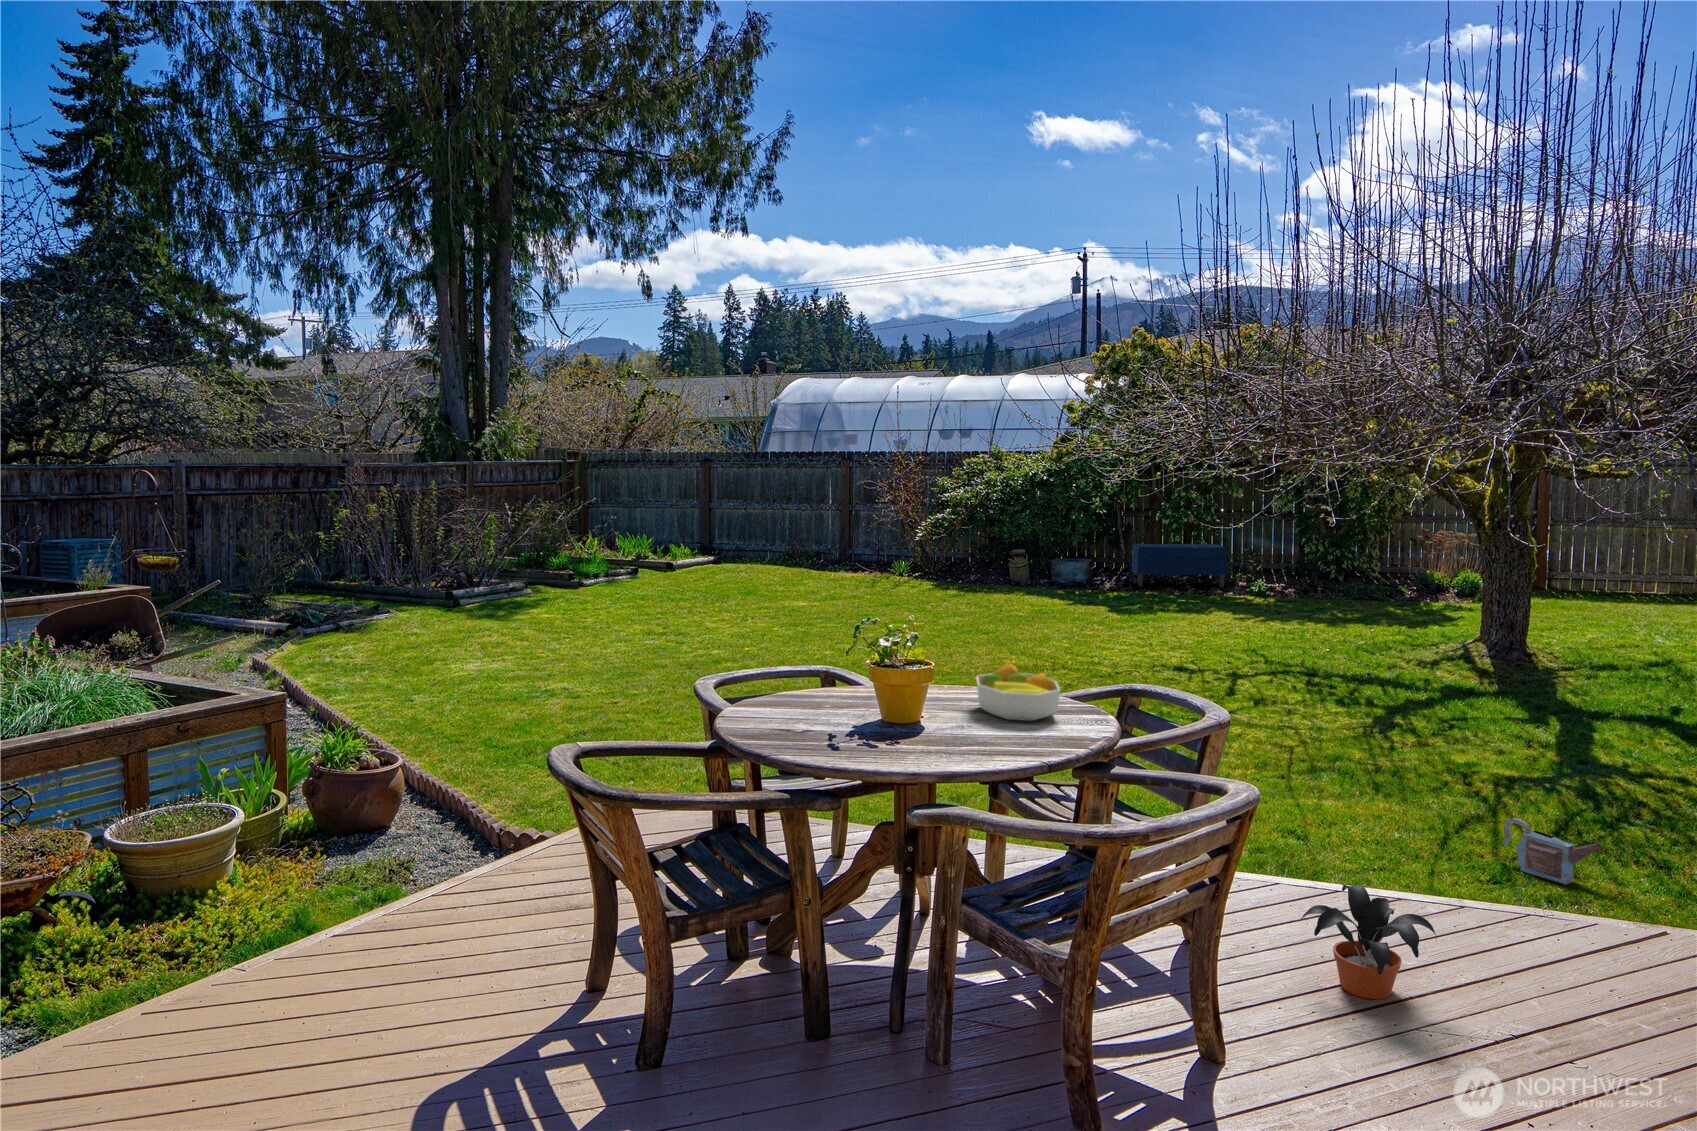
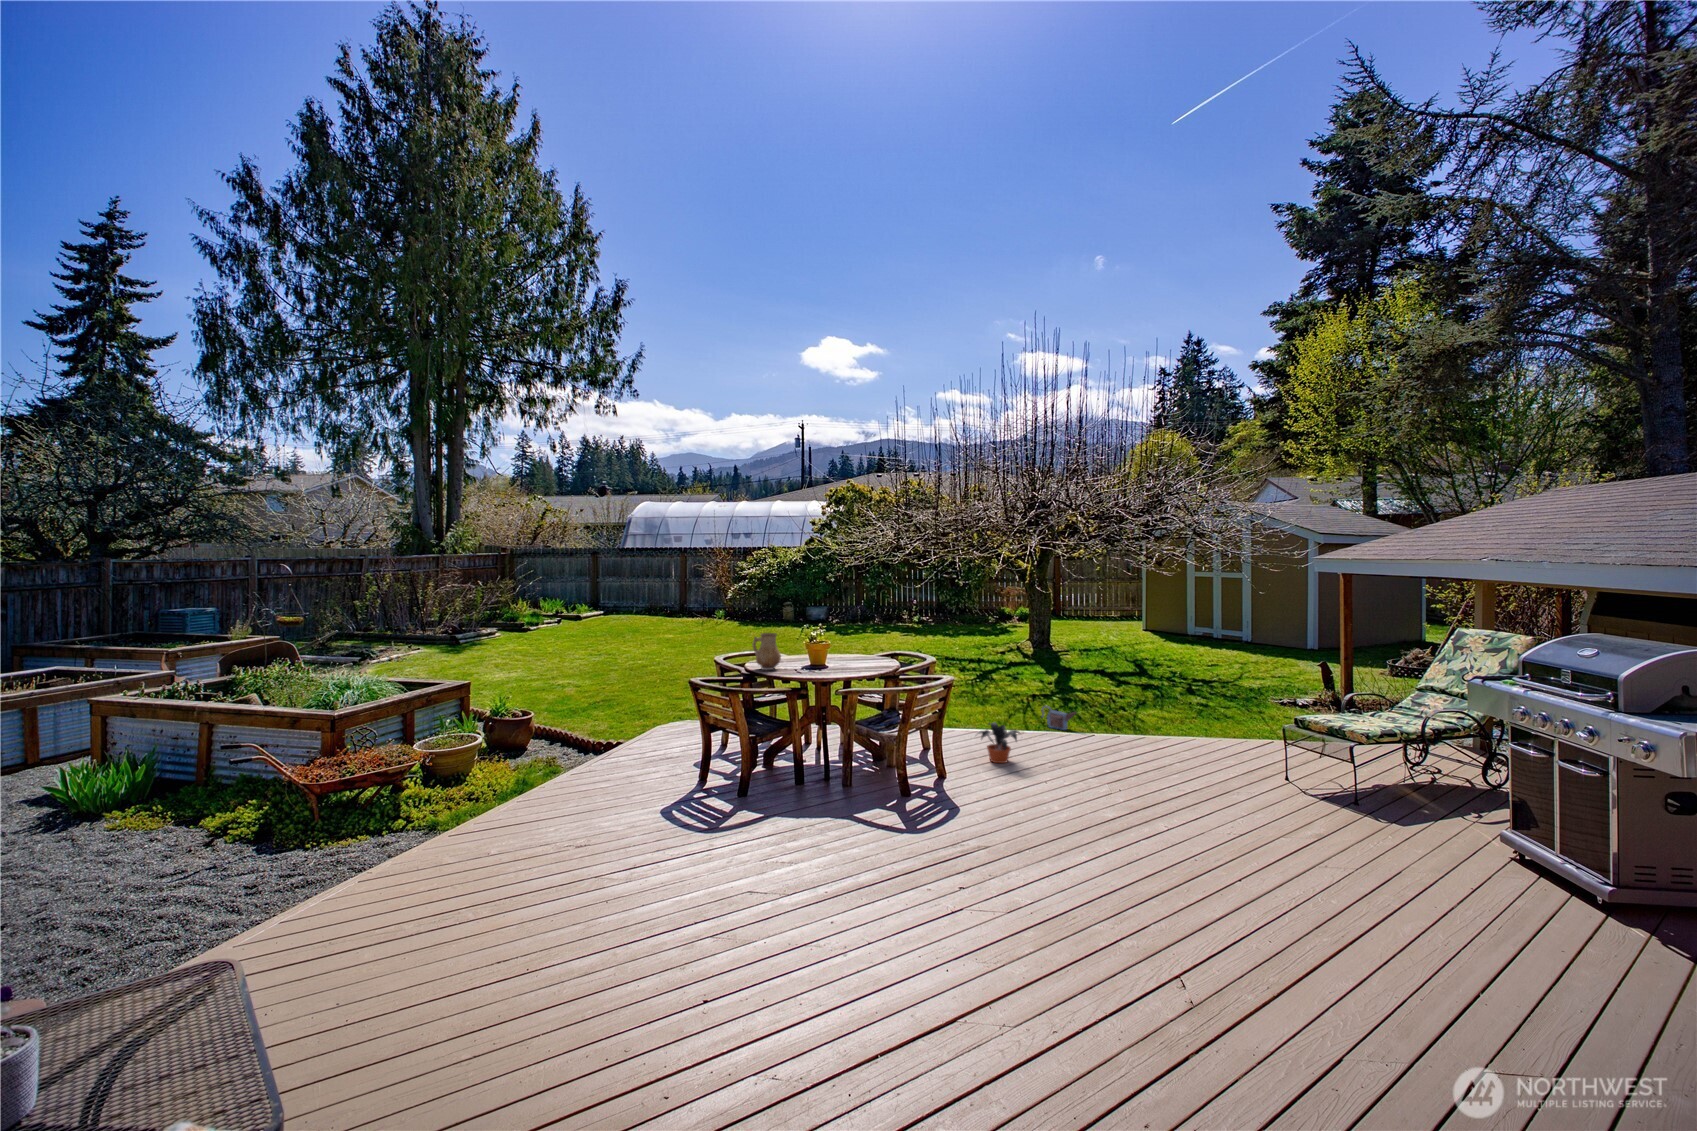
bench: present [1132,544,1227,588] -> none [854,597,903,621]
ceramic pitcher: none [775,628,835,712] -> present [753,633,781,670]
fruit bowl: present [976,663,1061,721] -> none [839,645,878,668]

